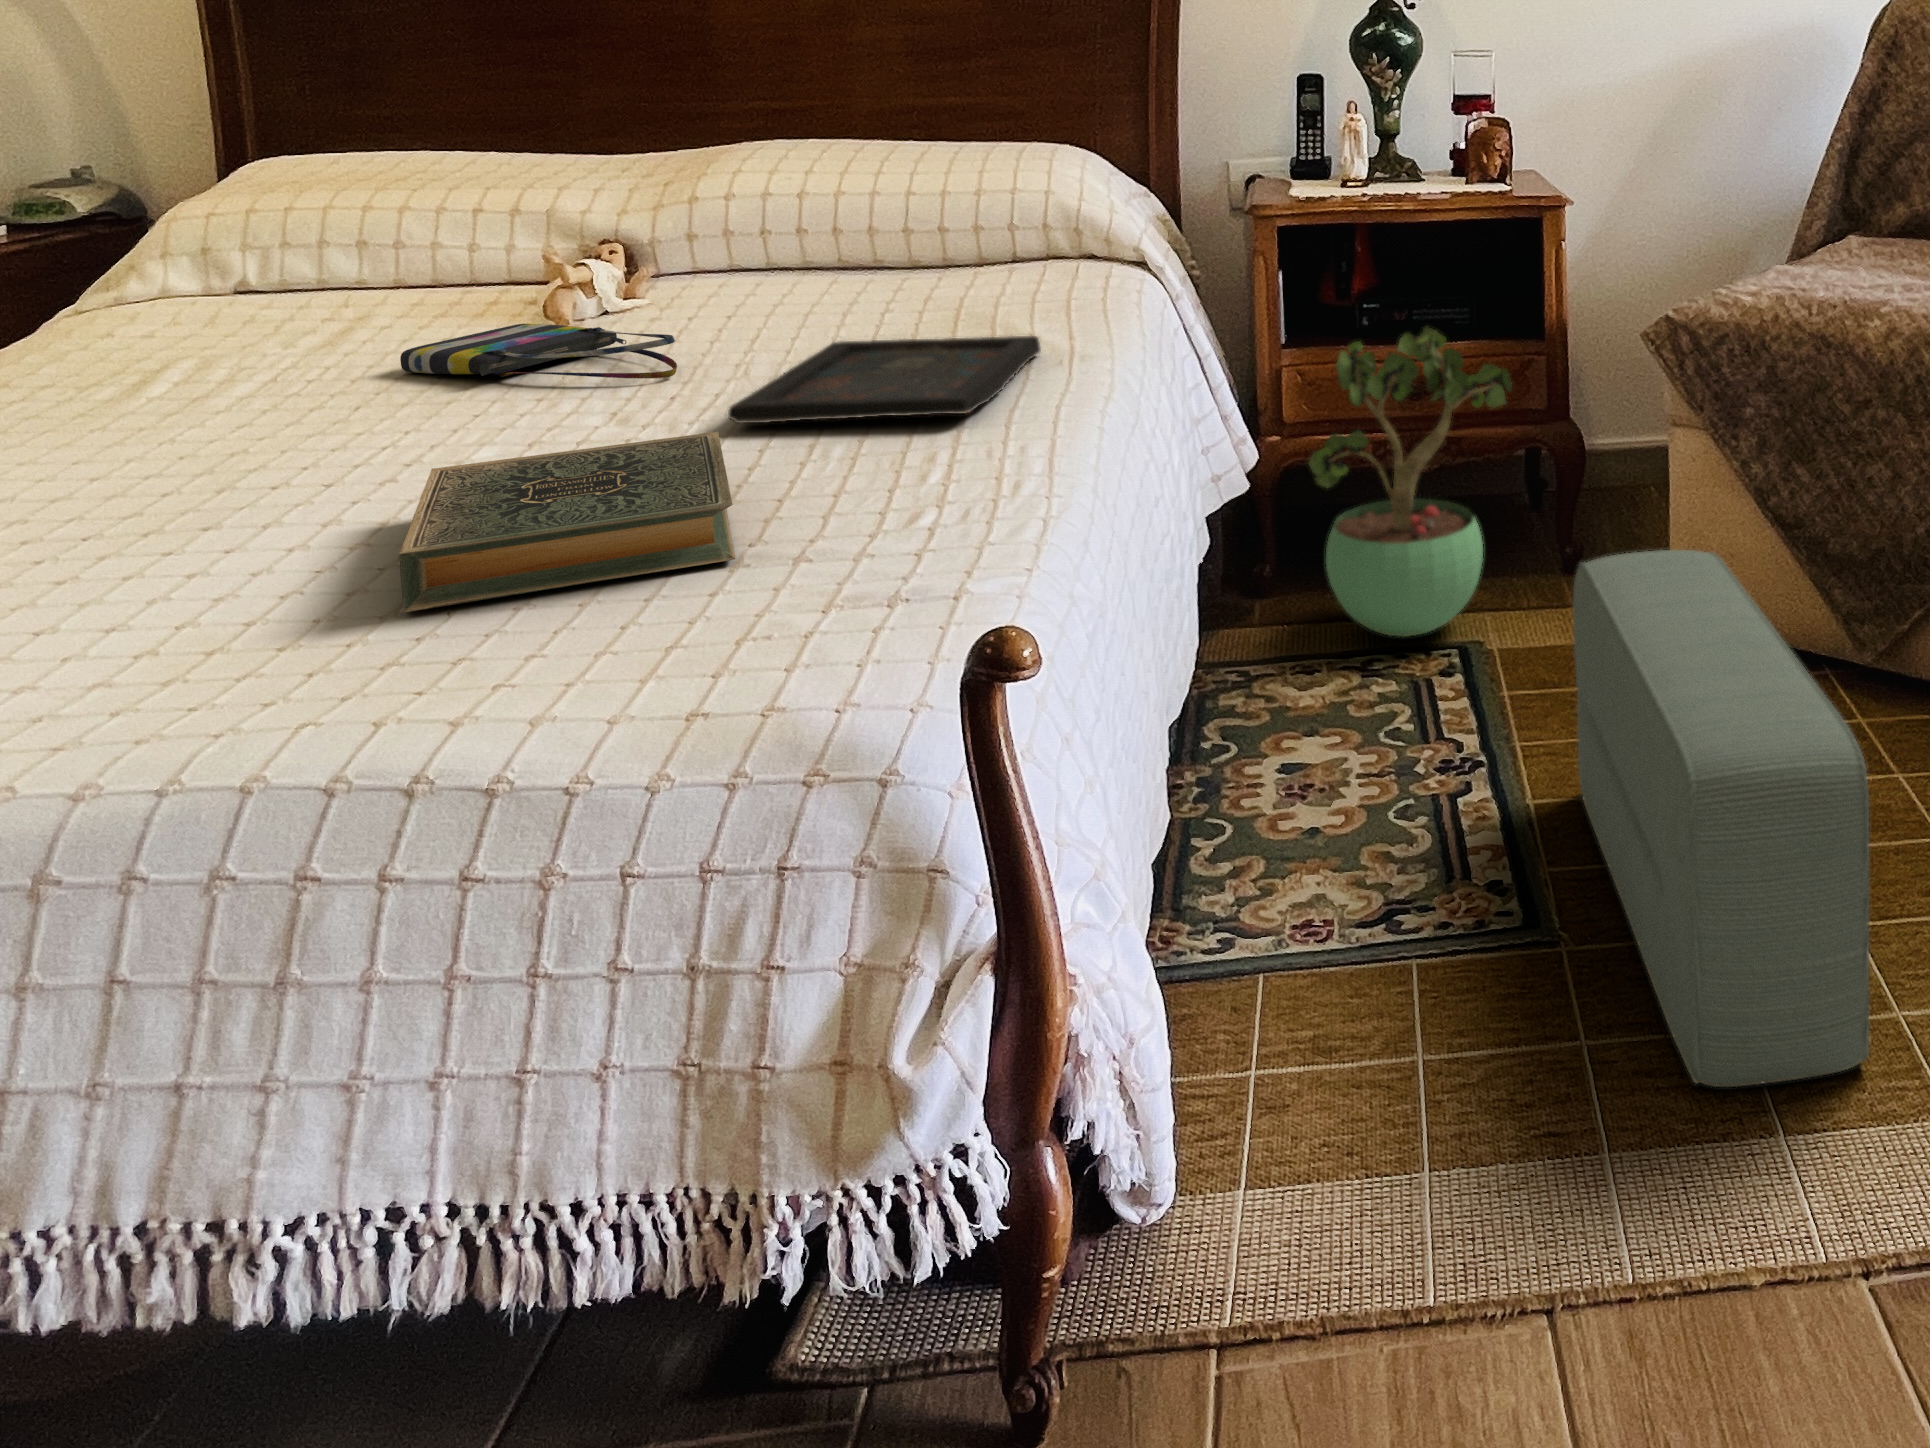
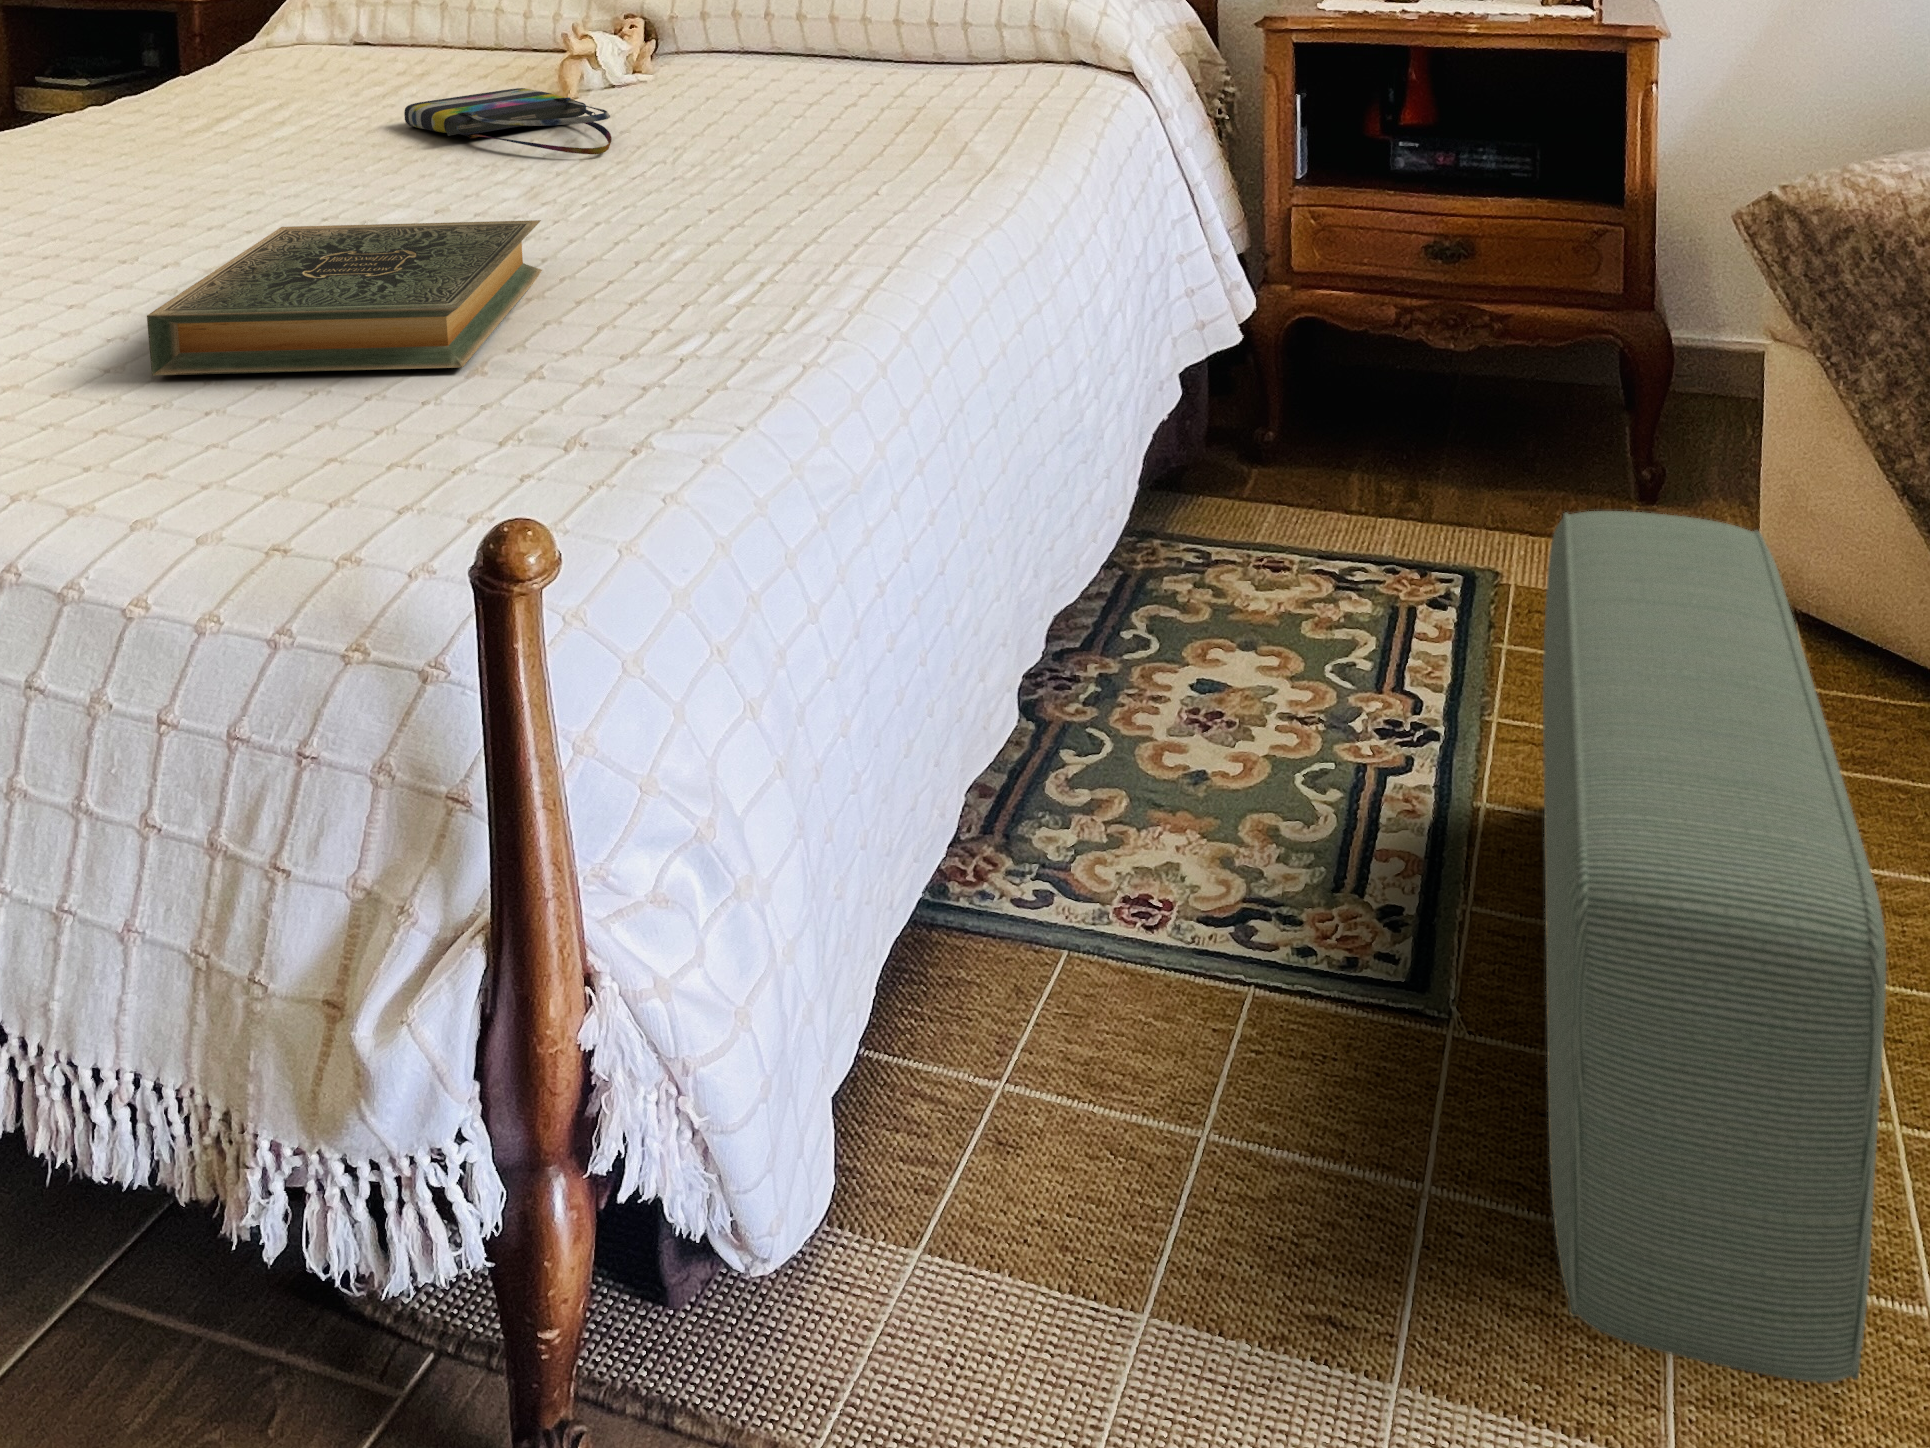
potted plant: present [1308,325,1512,637] -> none [1295,175,1554,544]
tray: present [728,336,1041,423] -> none [594,133,952,228]

